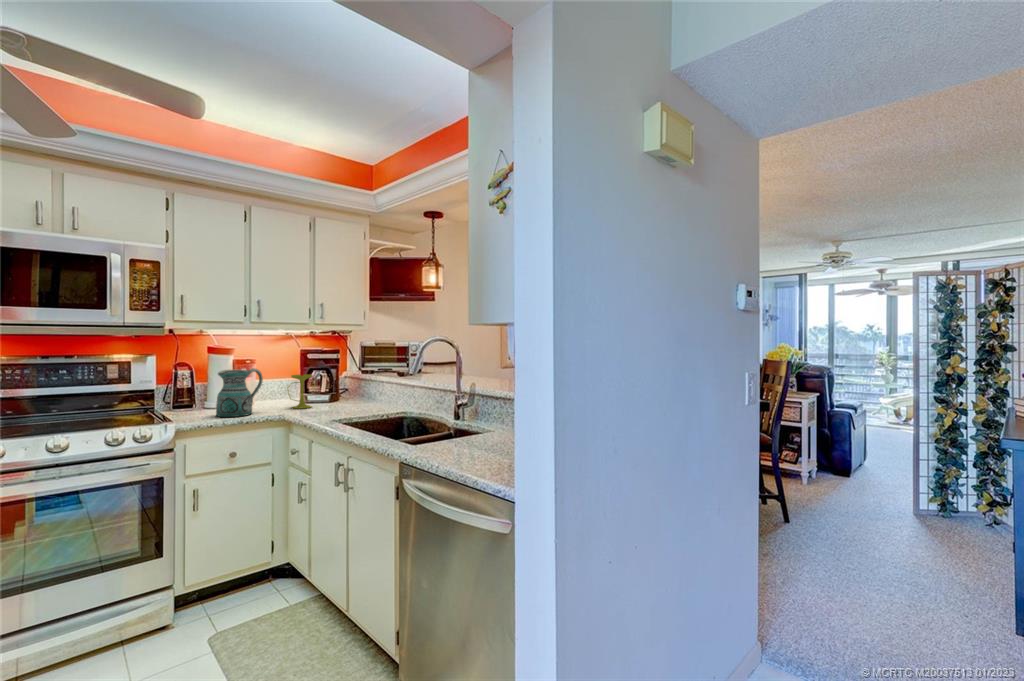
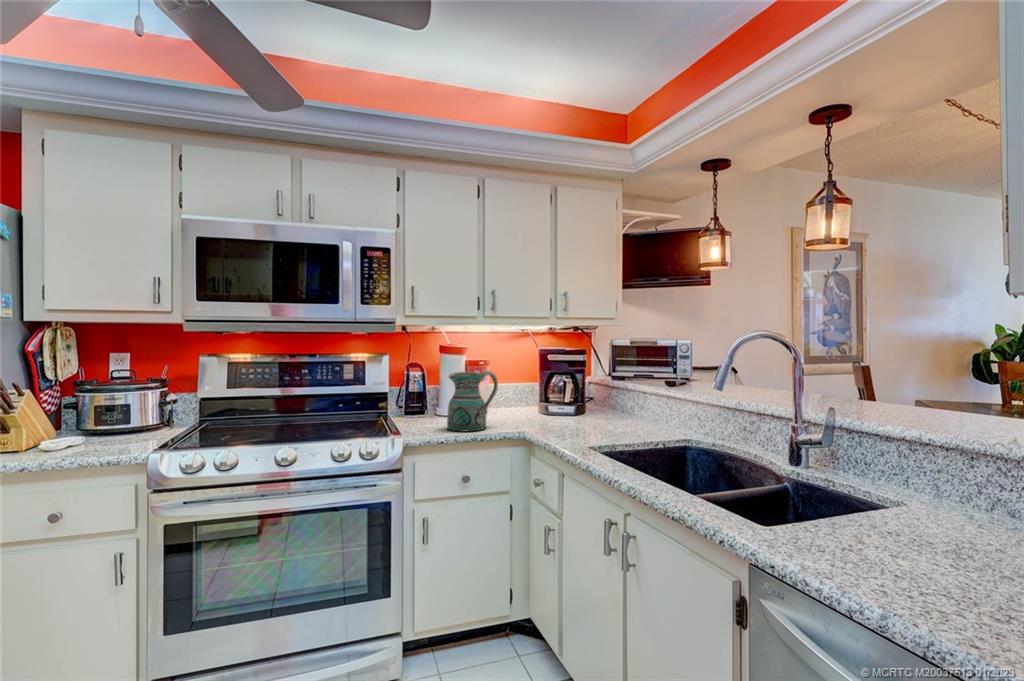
candle: present [287,356,313,409] -> none [526,355,556,425]

